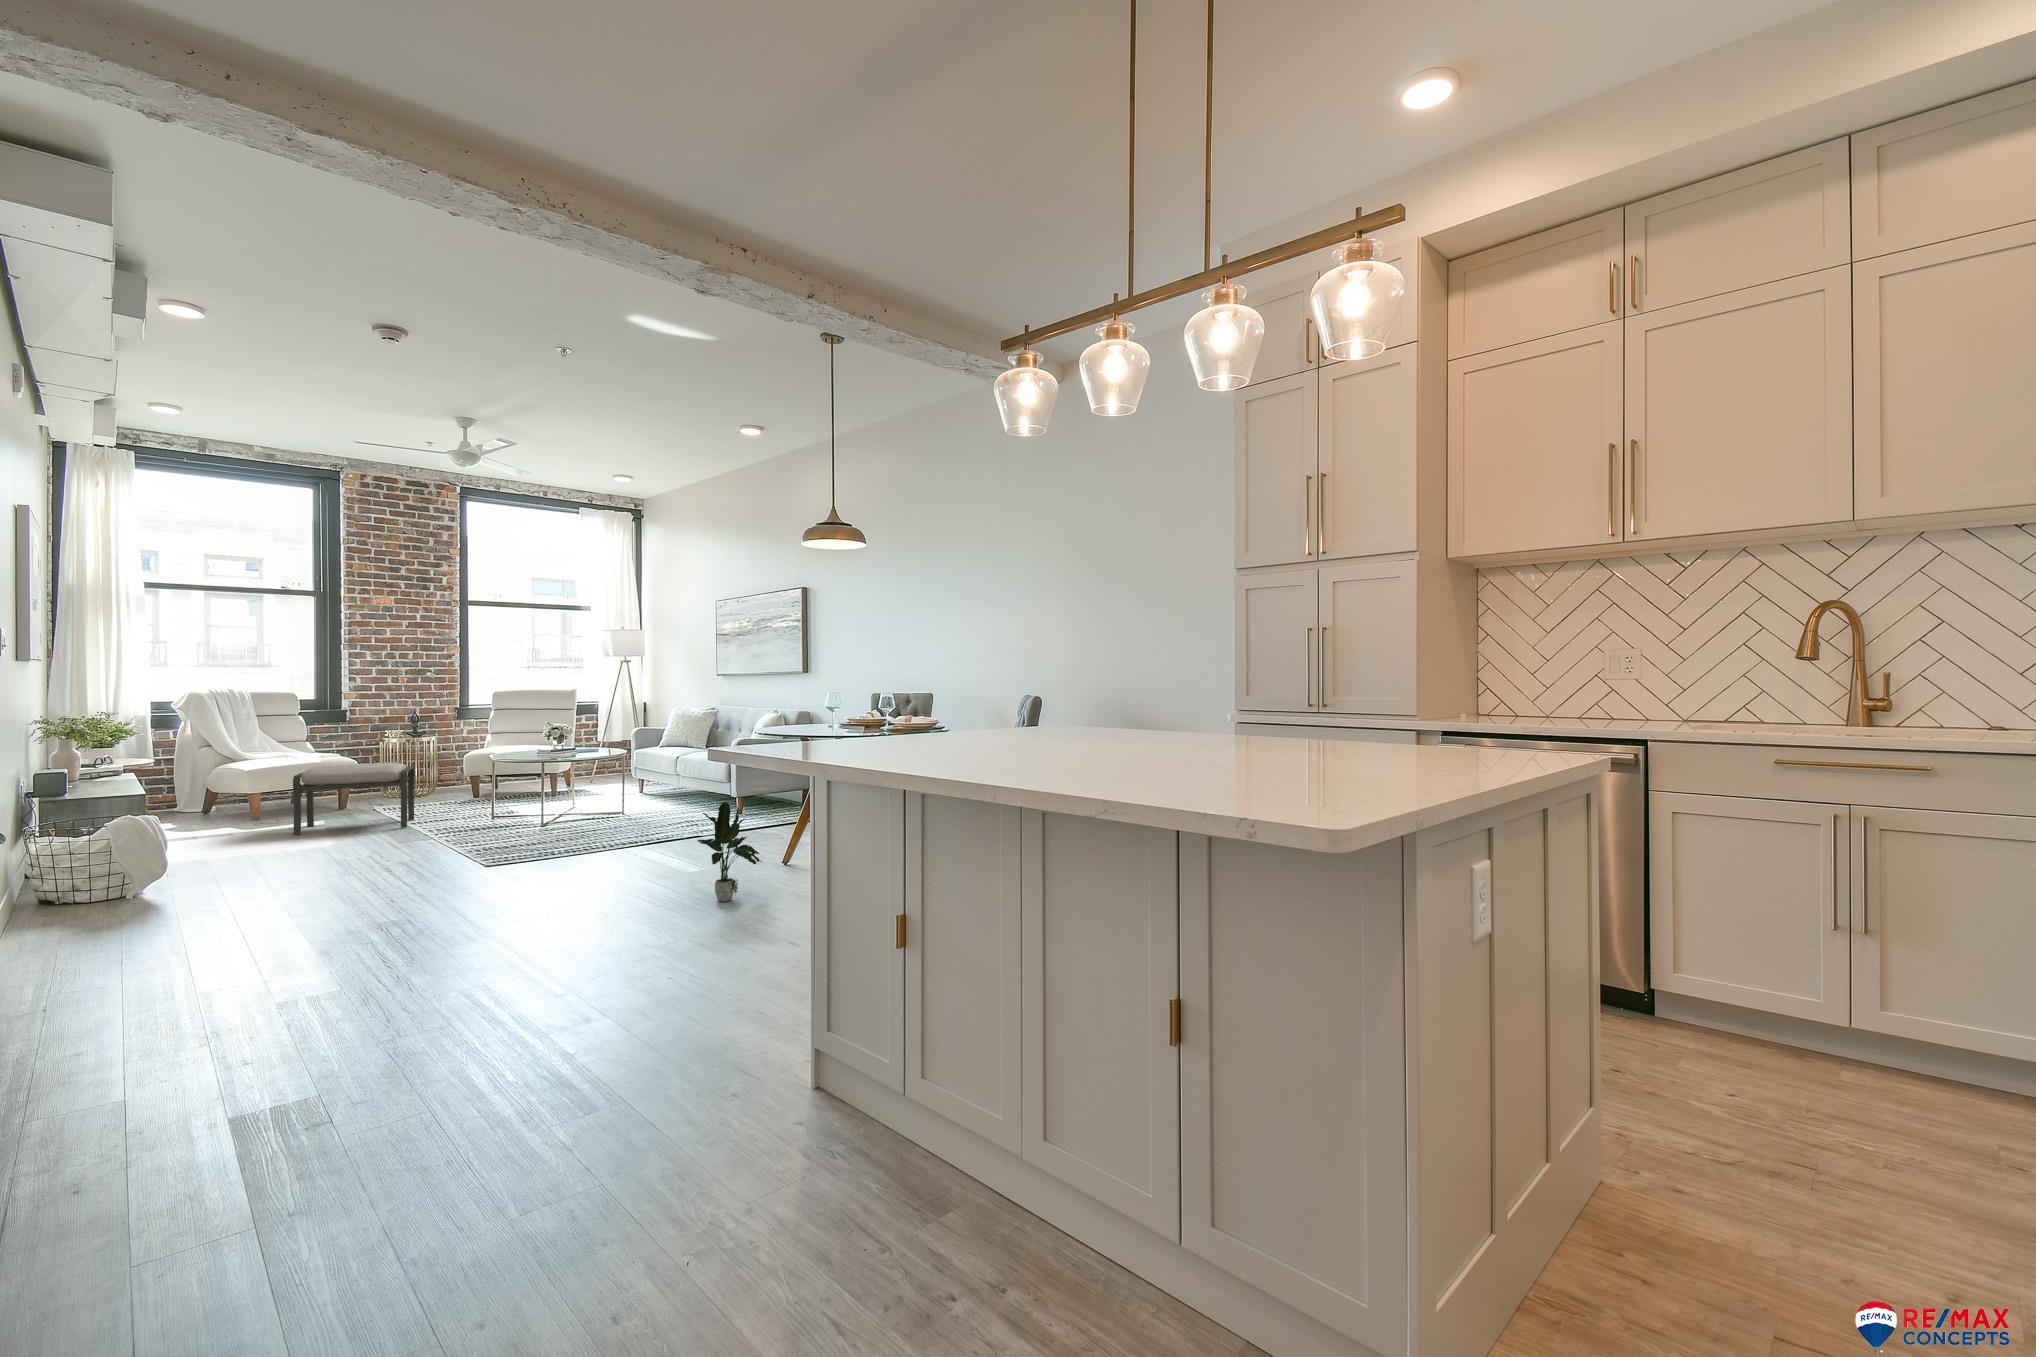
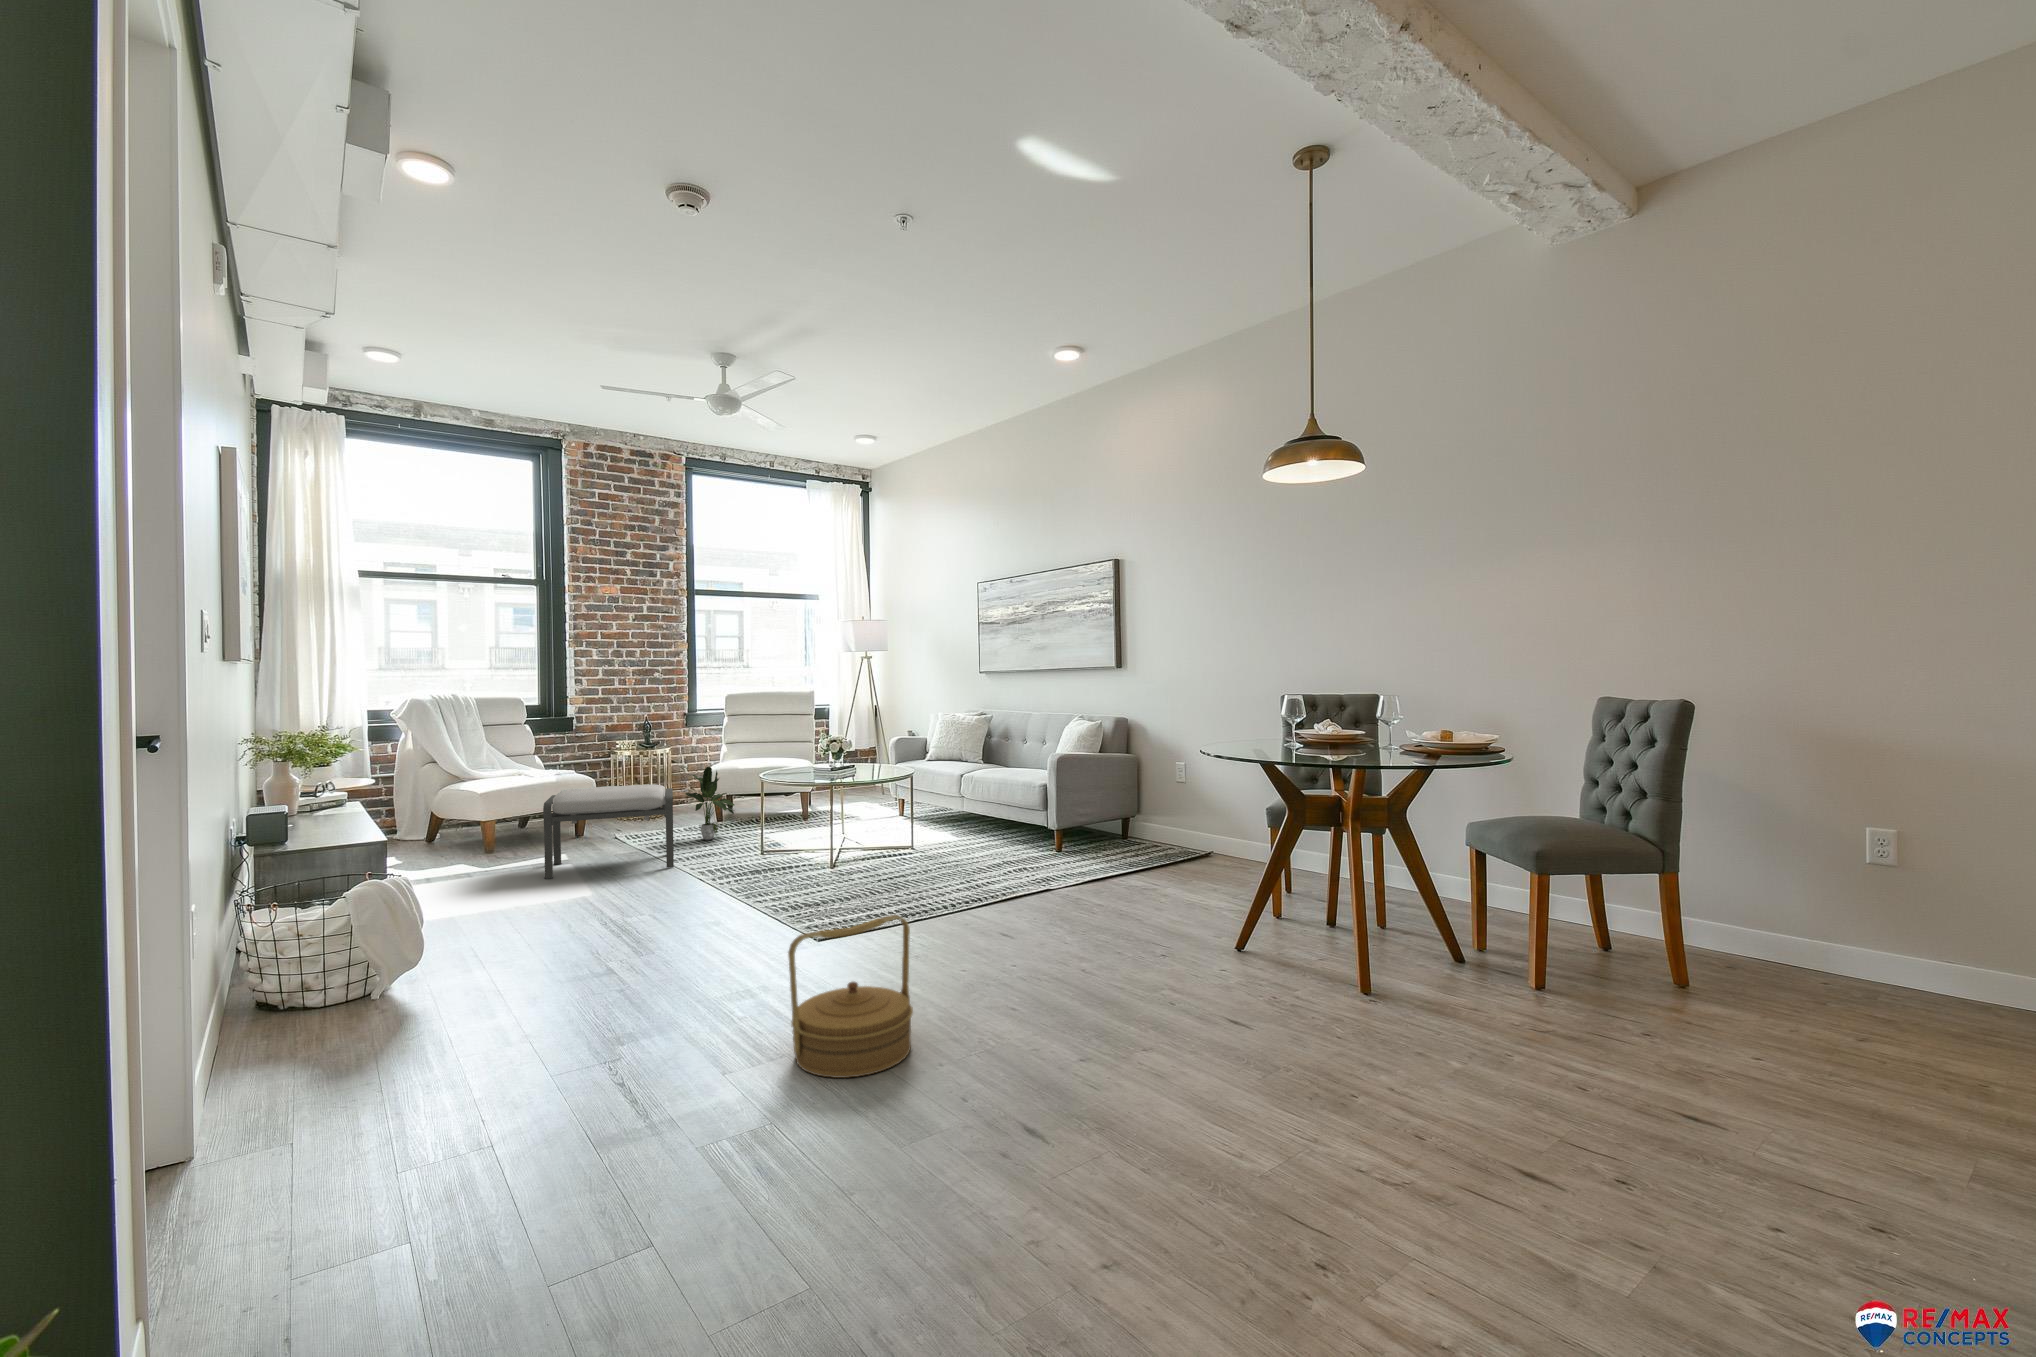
potted plant: present [698,802,762,902] -> present [686,767,734,840]
basket: none [396,831,490,922] -> present [788,915,913,1078]

